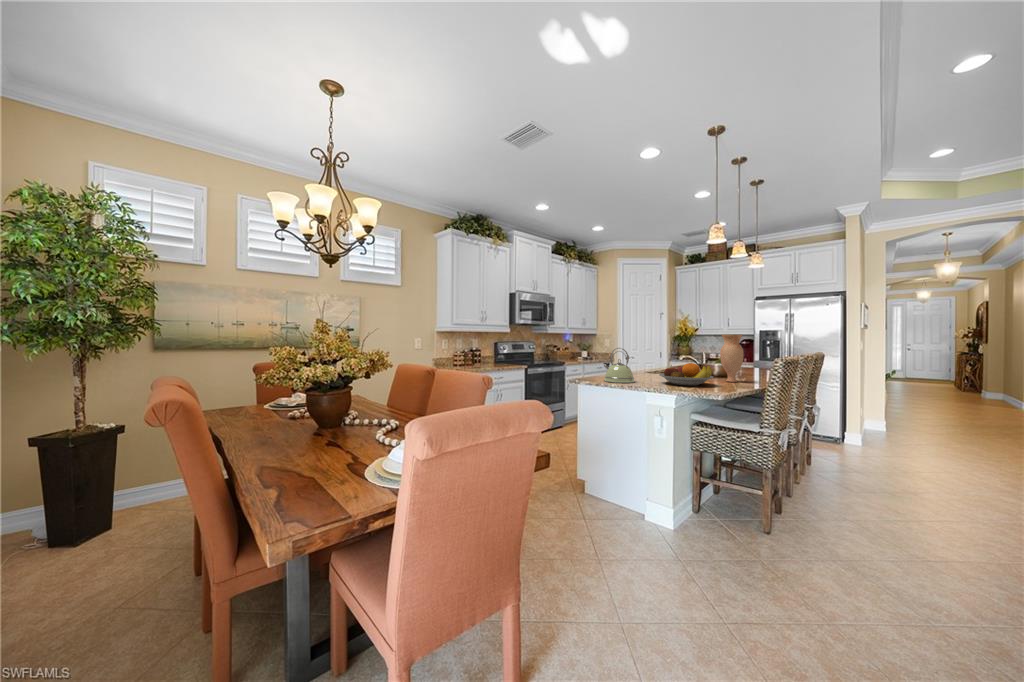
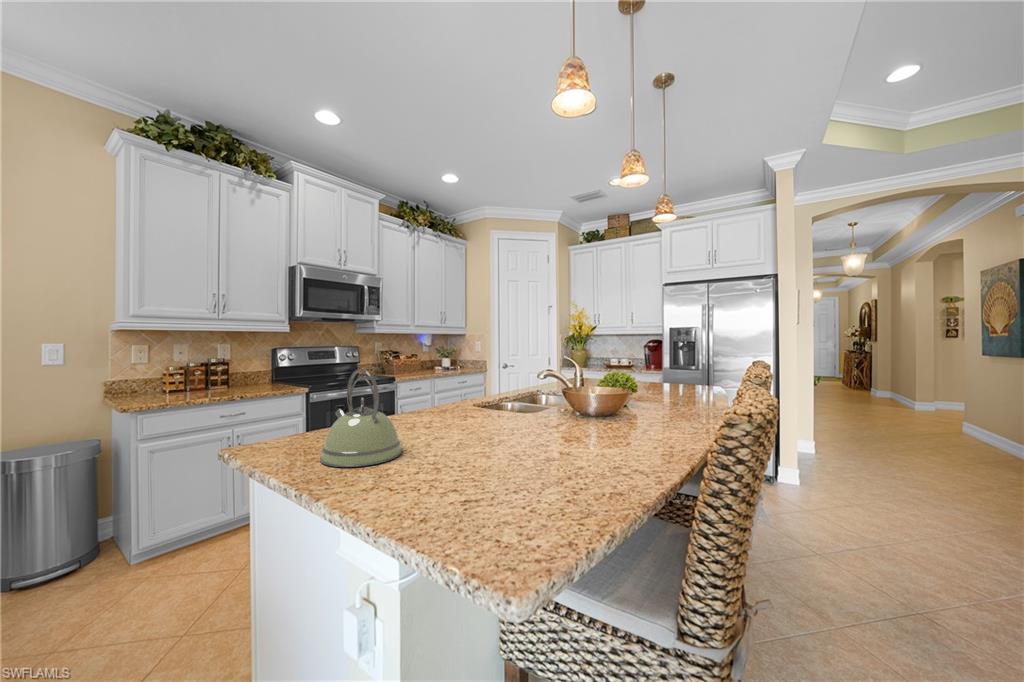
vase: present [720,335,744,382] -> none [604,333,650,440]
fruit bowl: present [659,363,713,386] -> none [452,408,581,471]

